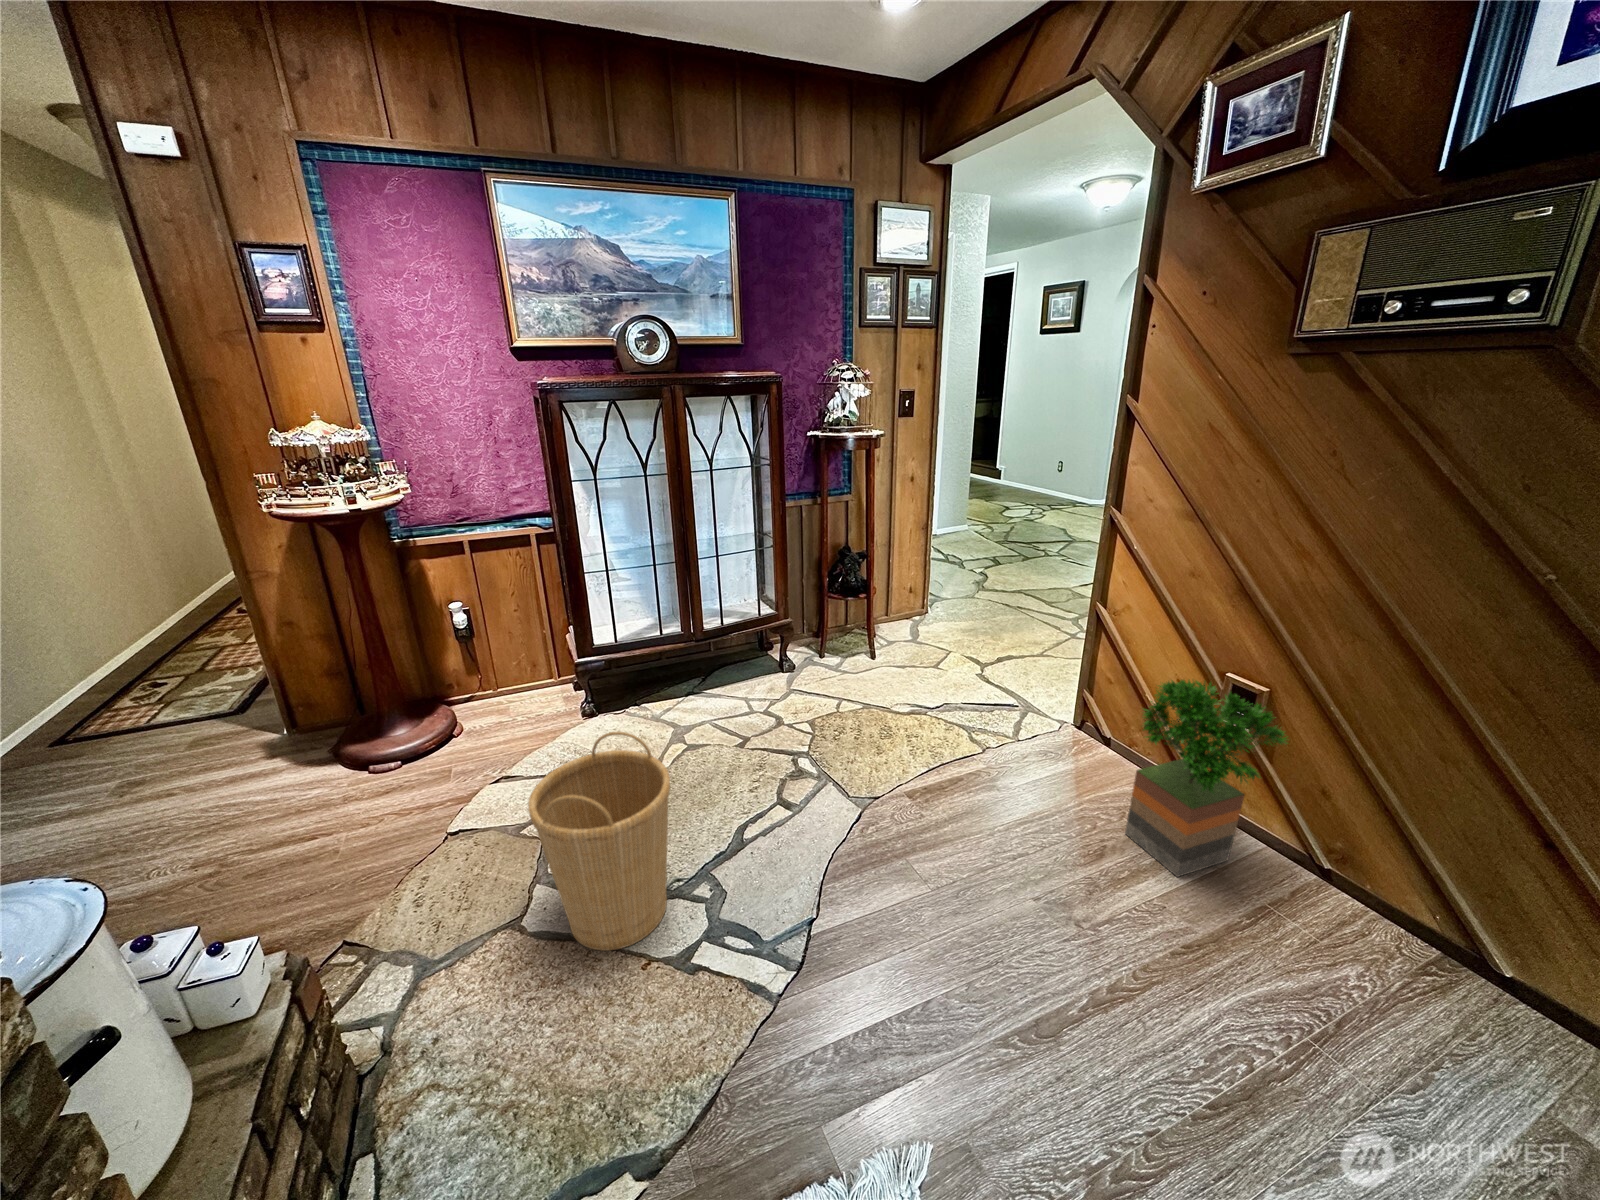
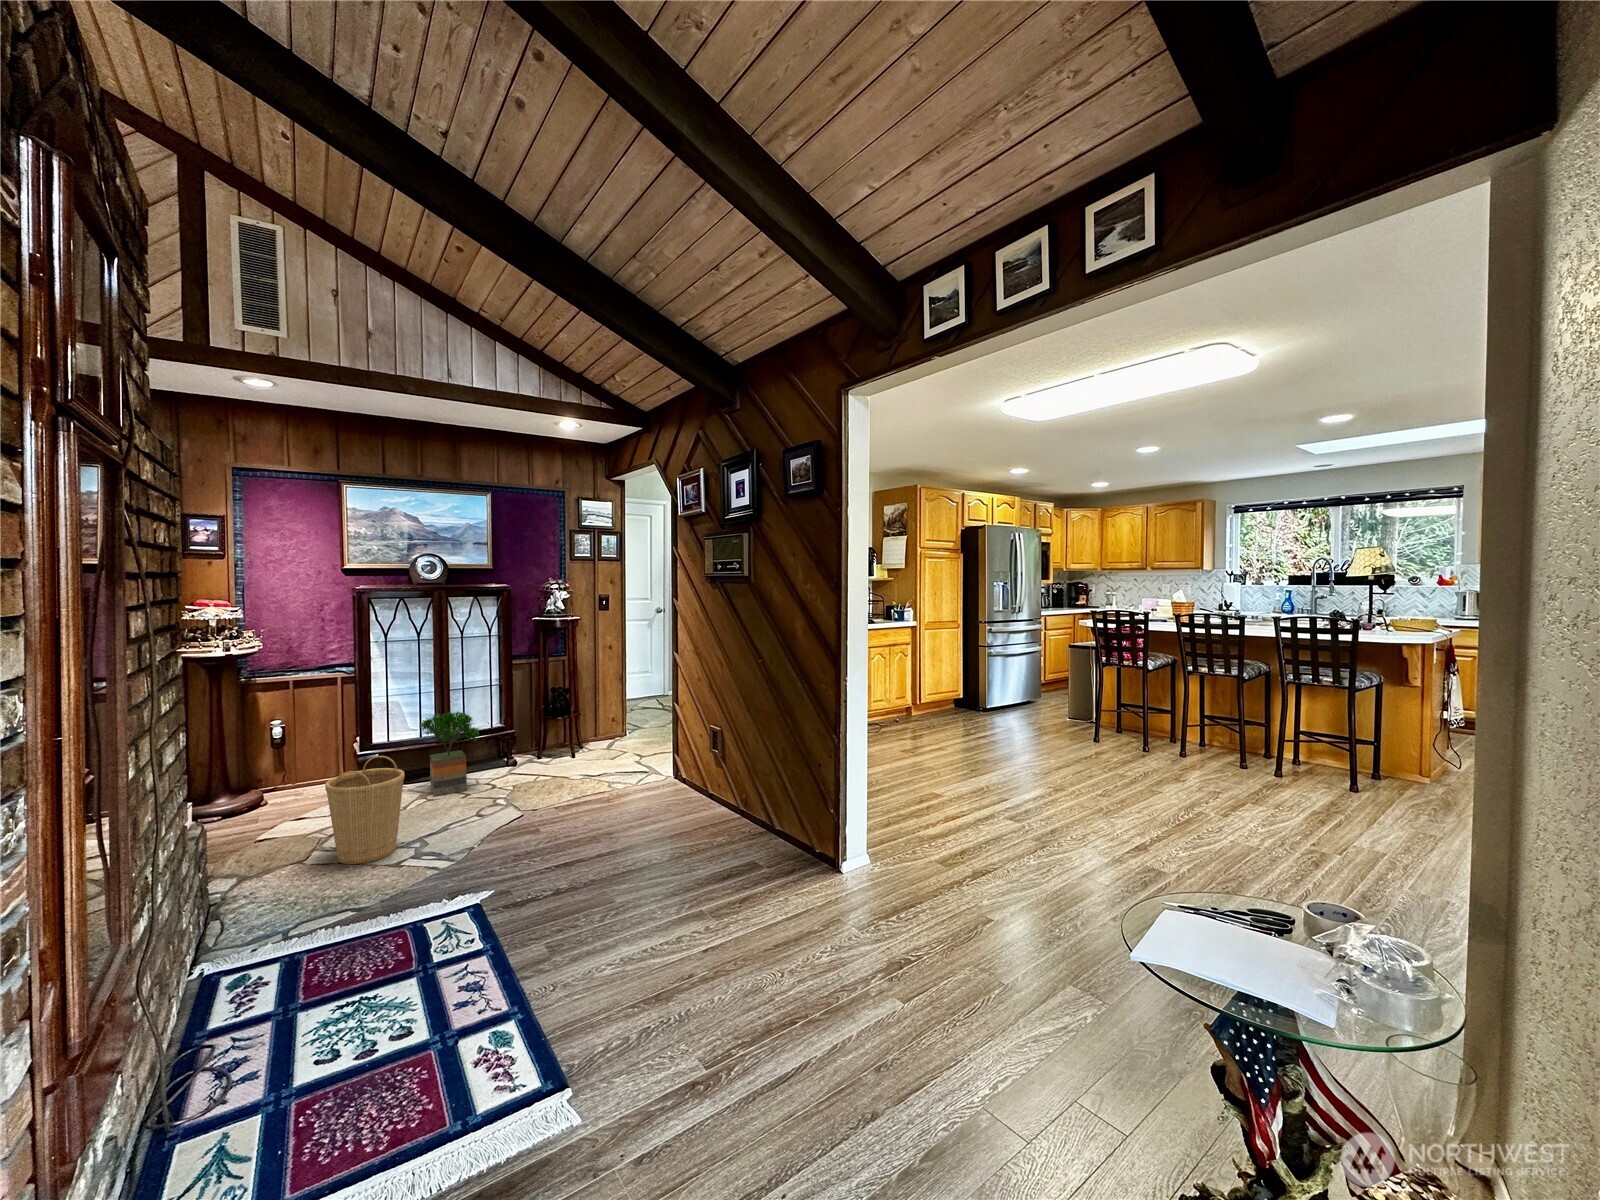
potted tree: present [1125,680,1288,877] -> present [420,712,479,796]

